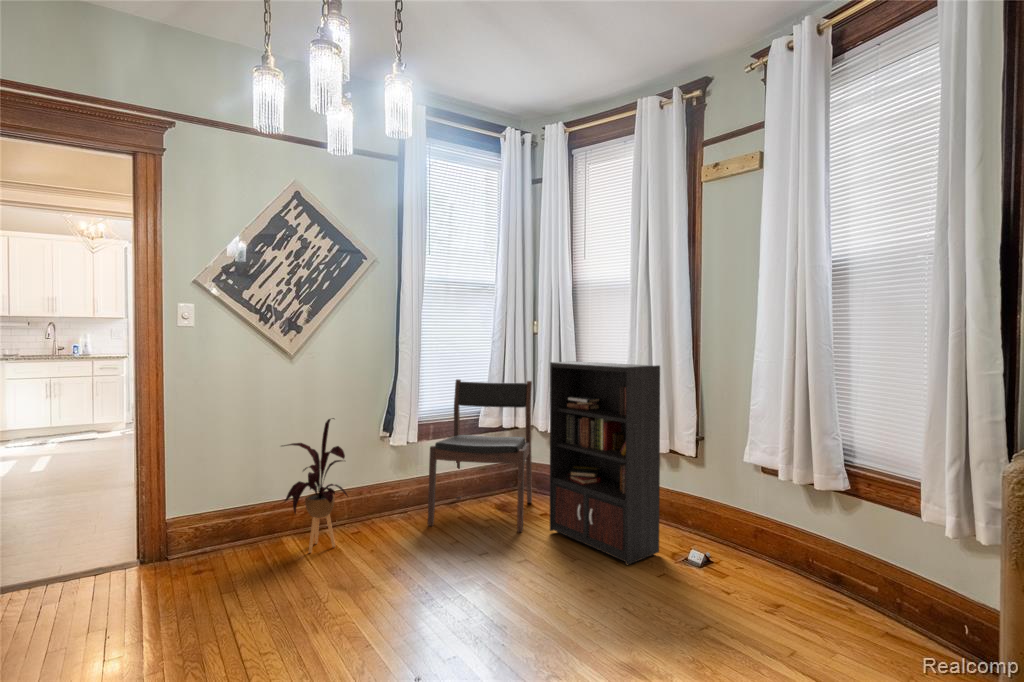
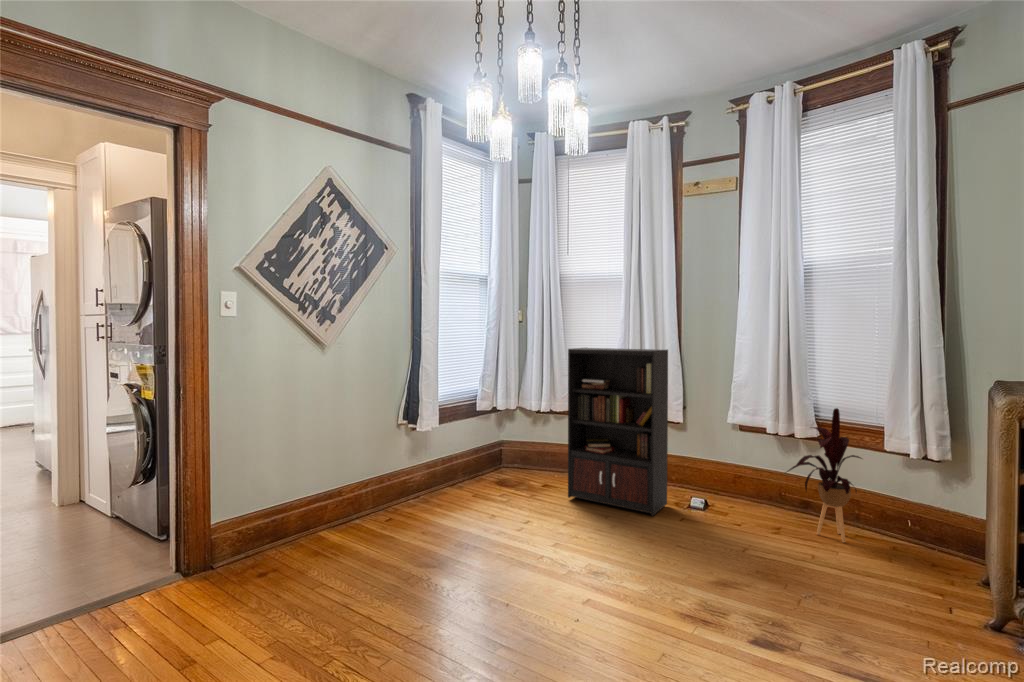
dining chair: present [428,379,532,532] -> none [455,367,544,506]
house plant: present [282,418,348,553] -> present [787,408,862,542]

